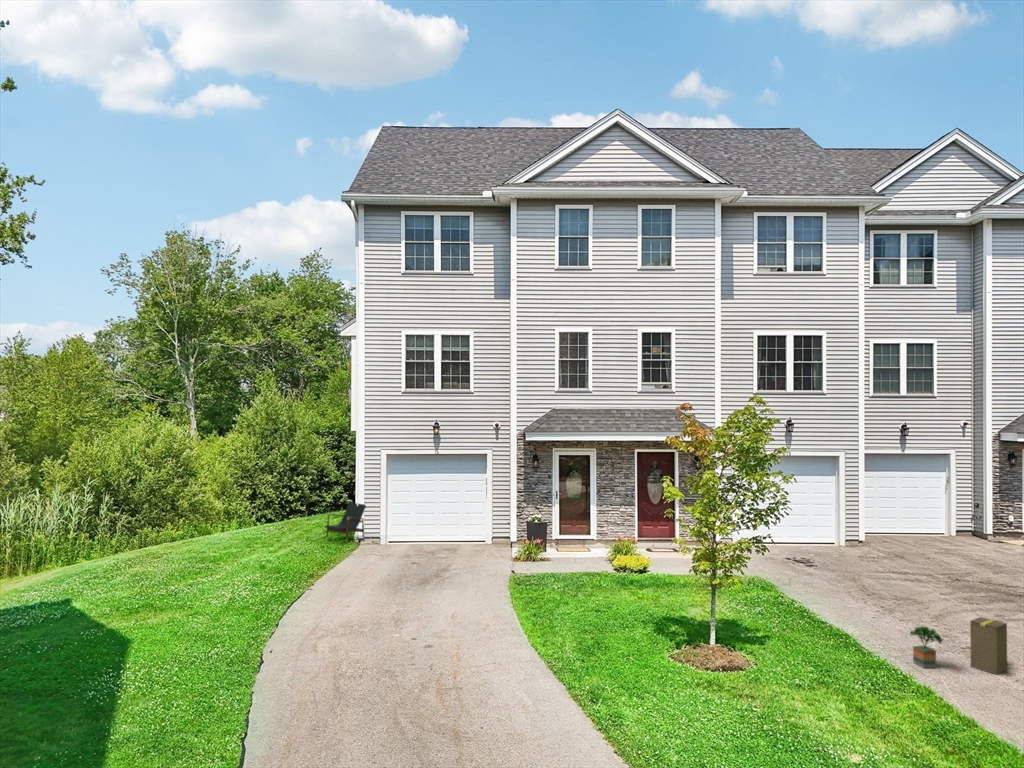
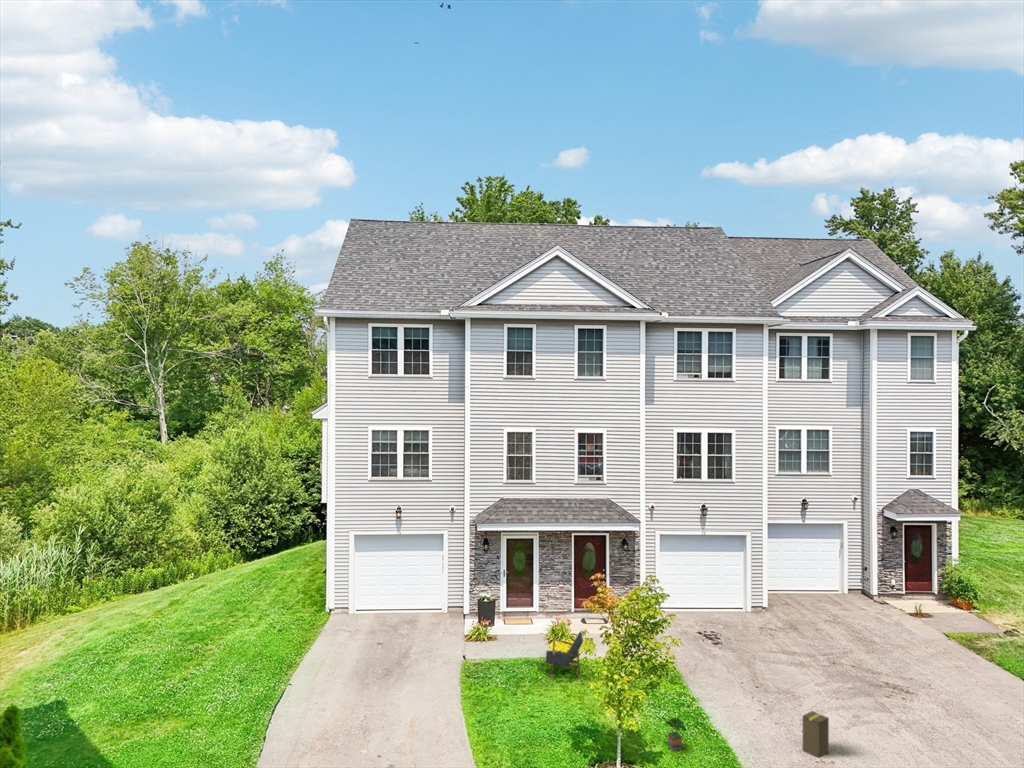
lounge chair: present [325,503,366,543] -> present [546,632,583,678]
potted tree: present [910,627,943,668] -> present [666,717,686,751]

